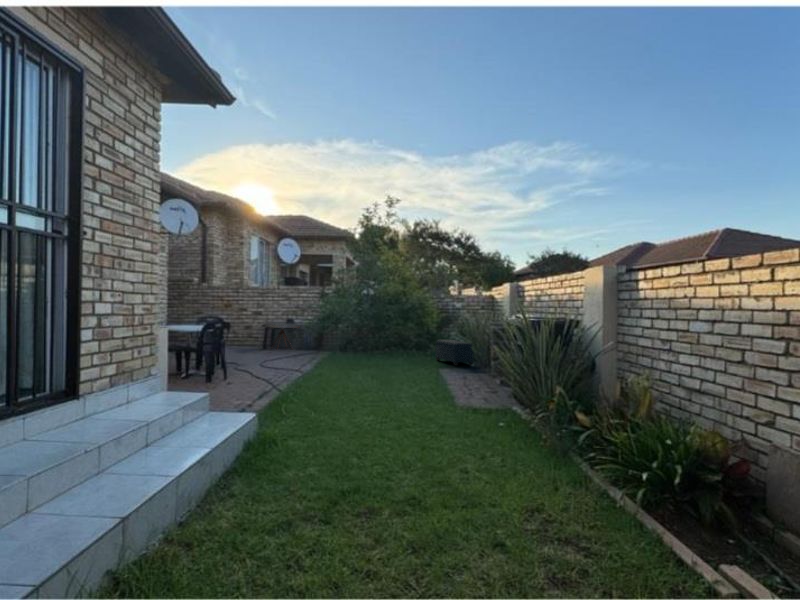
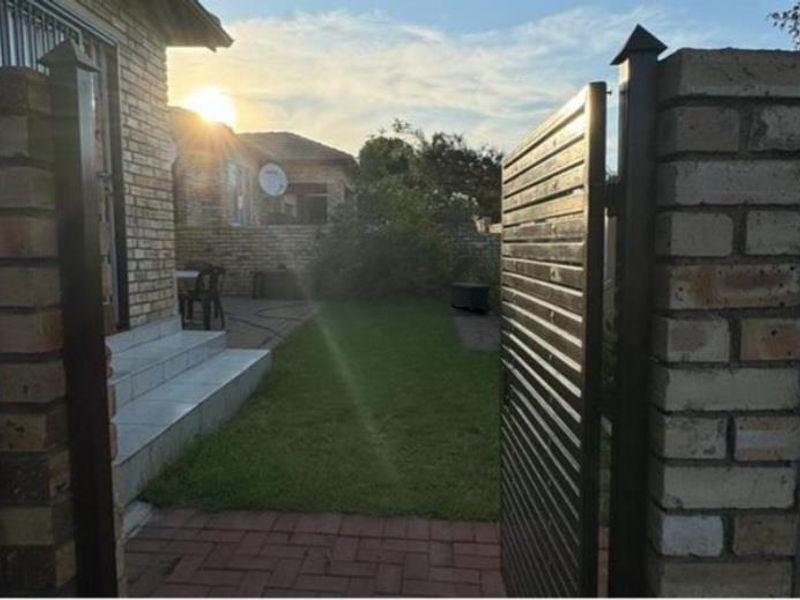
round table: present [270,325,297,347] -> none [255,269,294,298]

